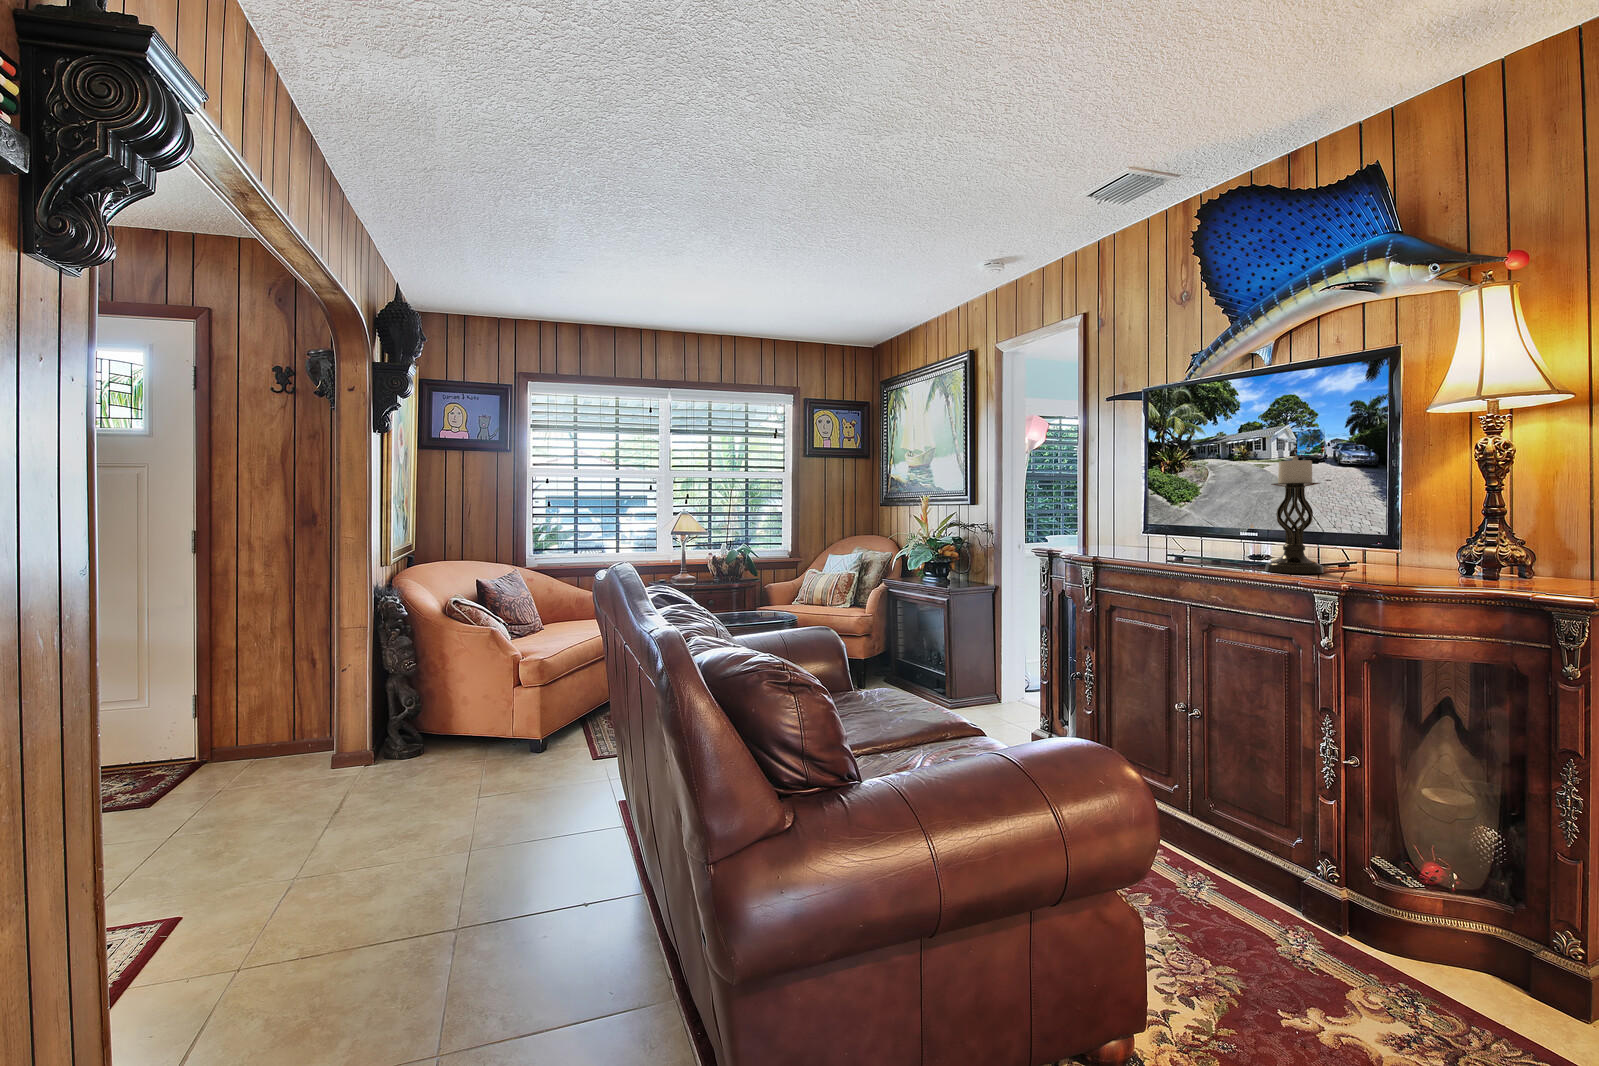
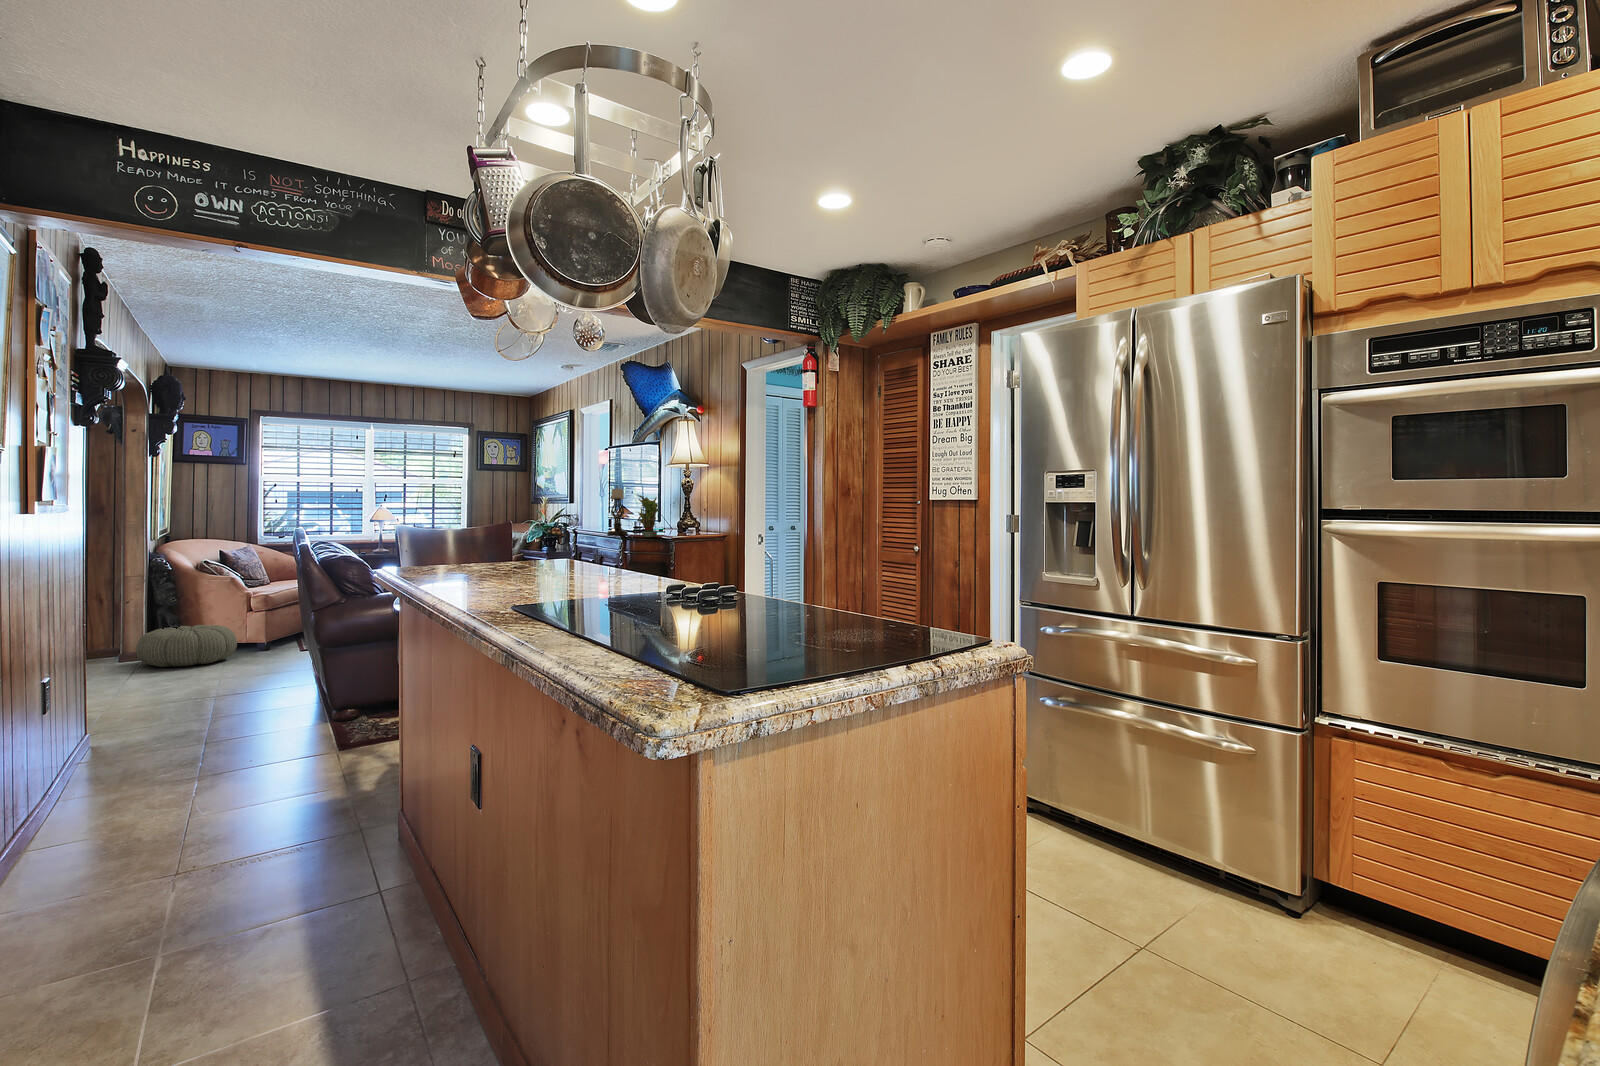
potted plant: none [1391,469,1484,584] -> present [637,495,659,537]
pouf: none [345,712,498,798] -> present [136,625,237,667]

